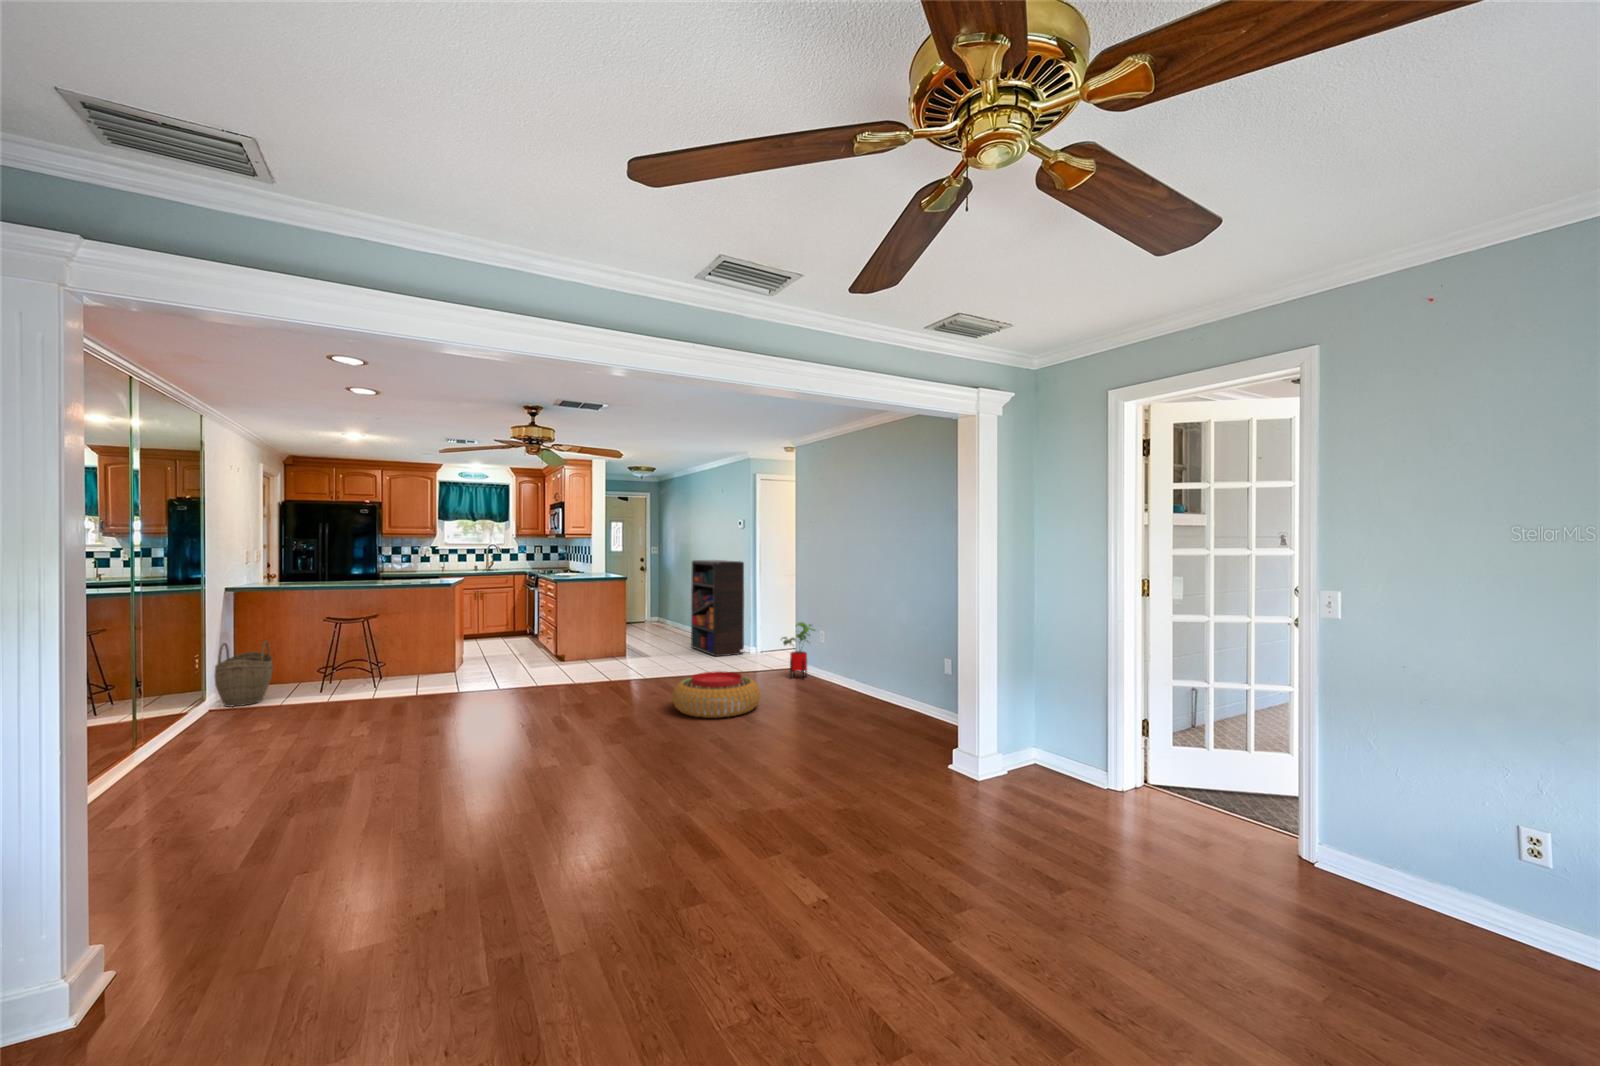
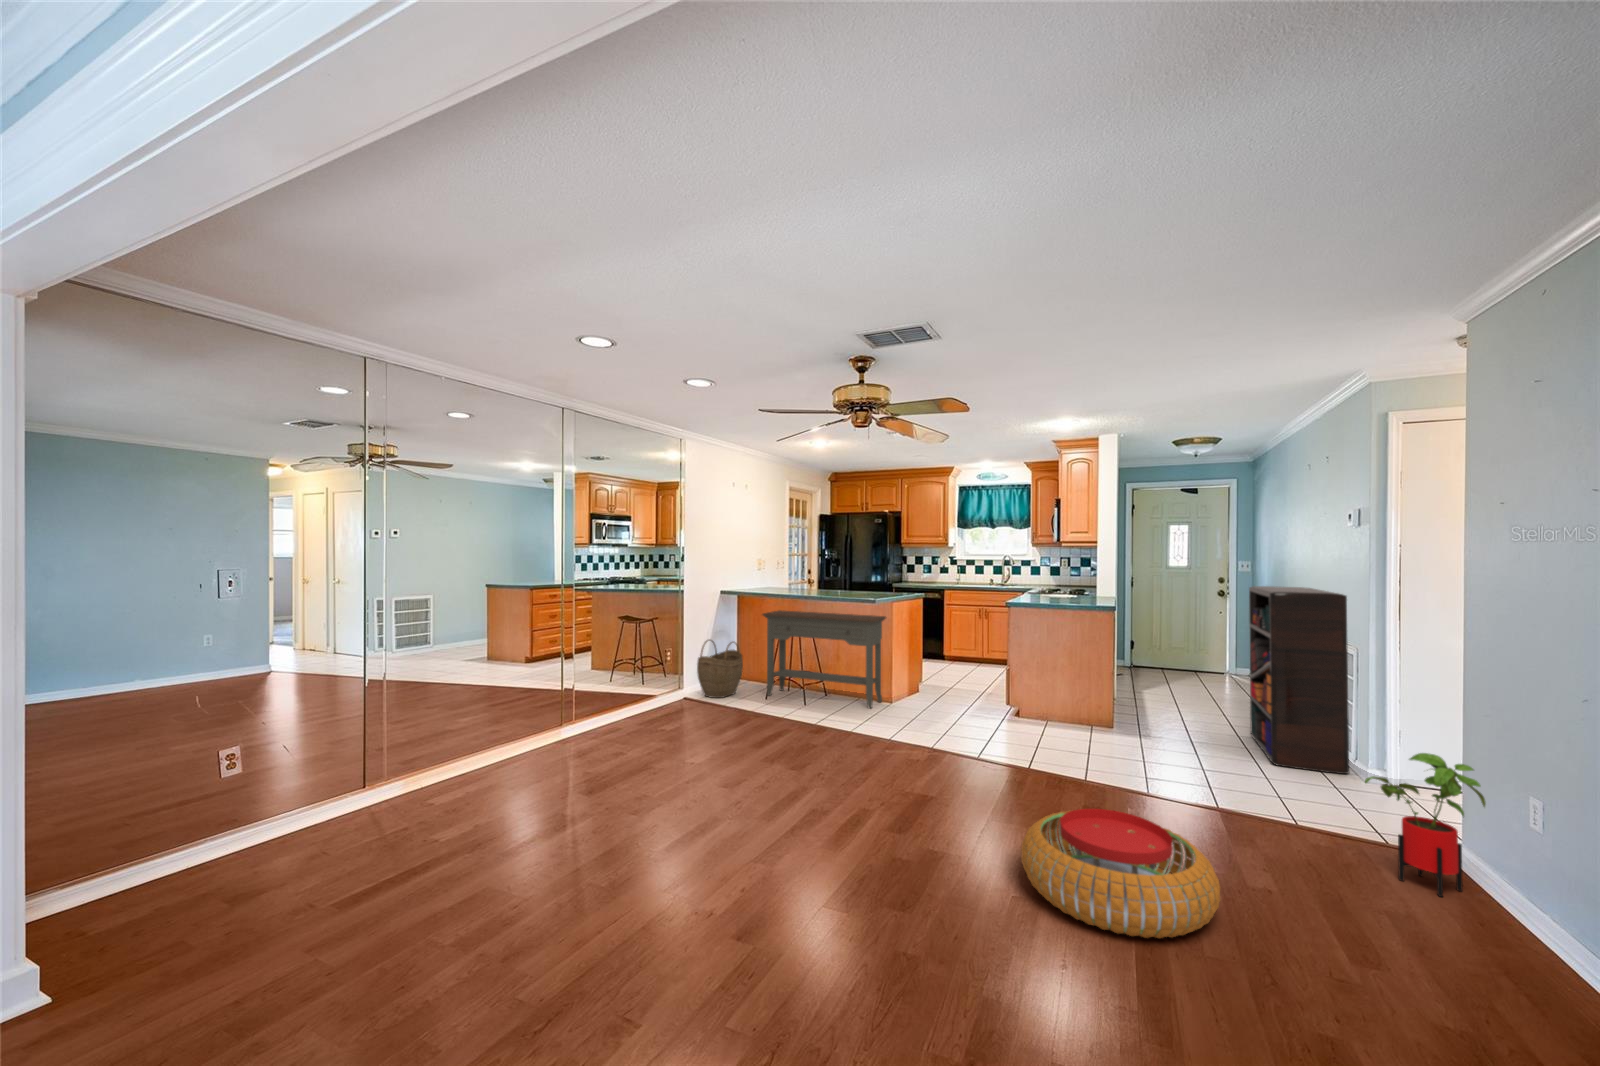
console table: none [303,599,446,692] -> present [762,610,886,708]

